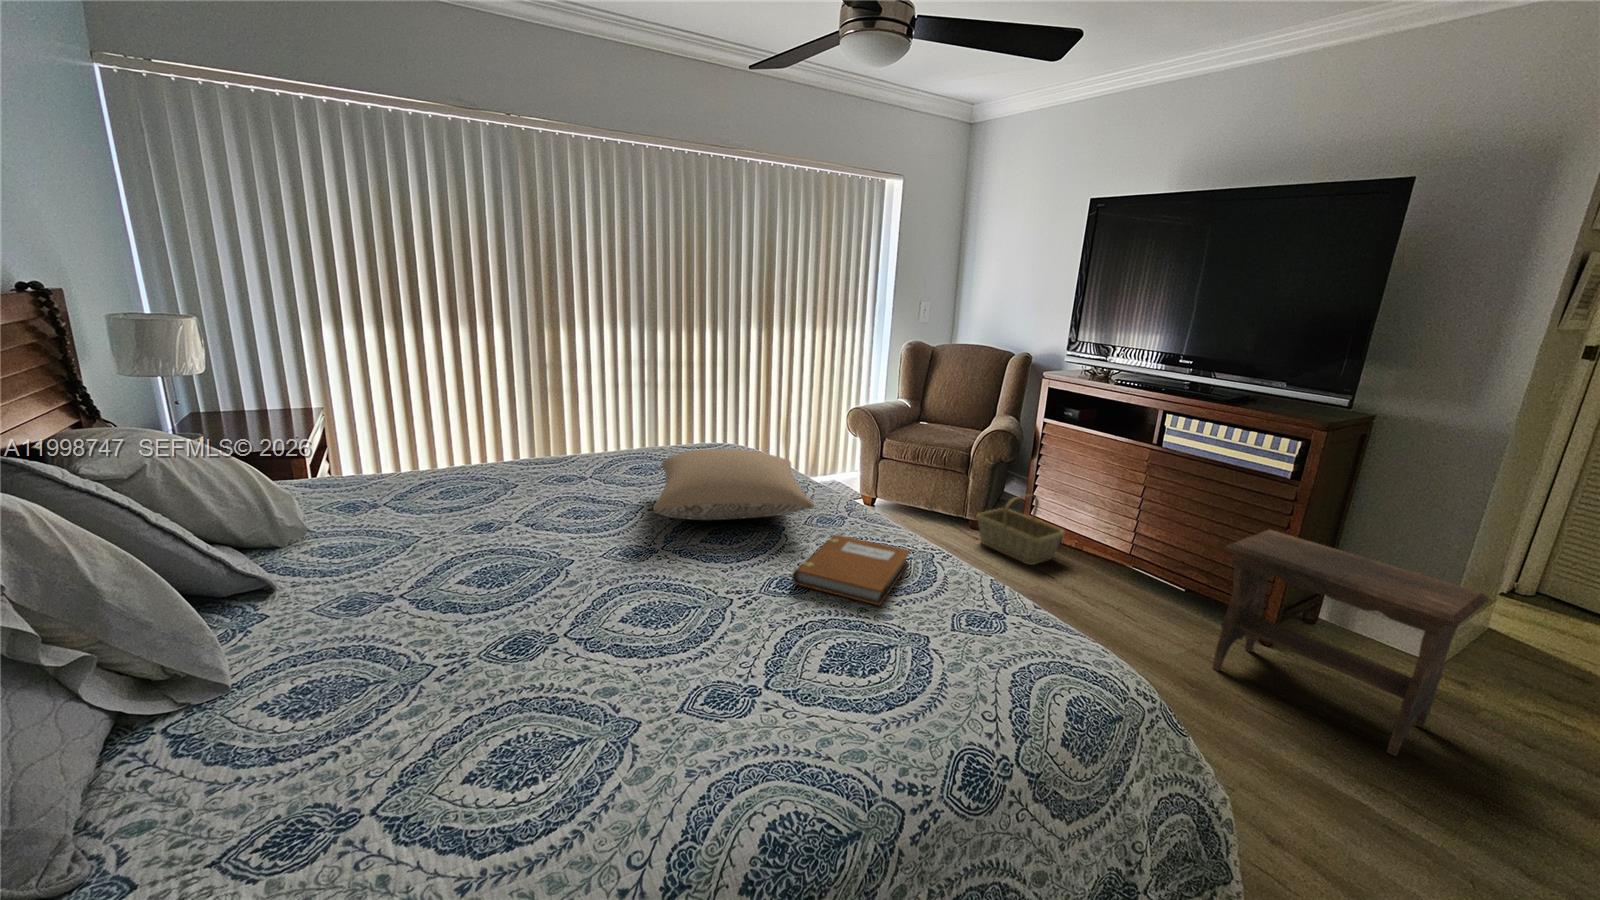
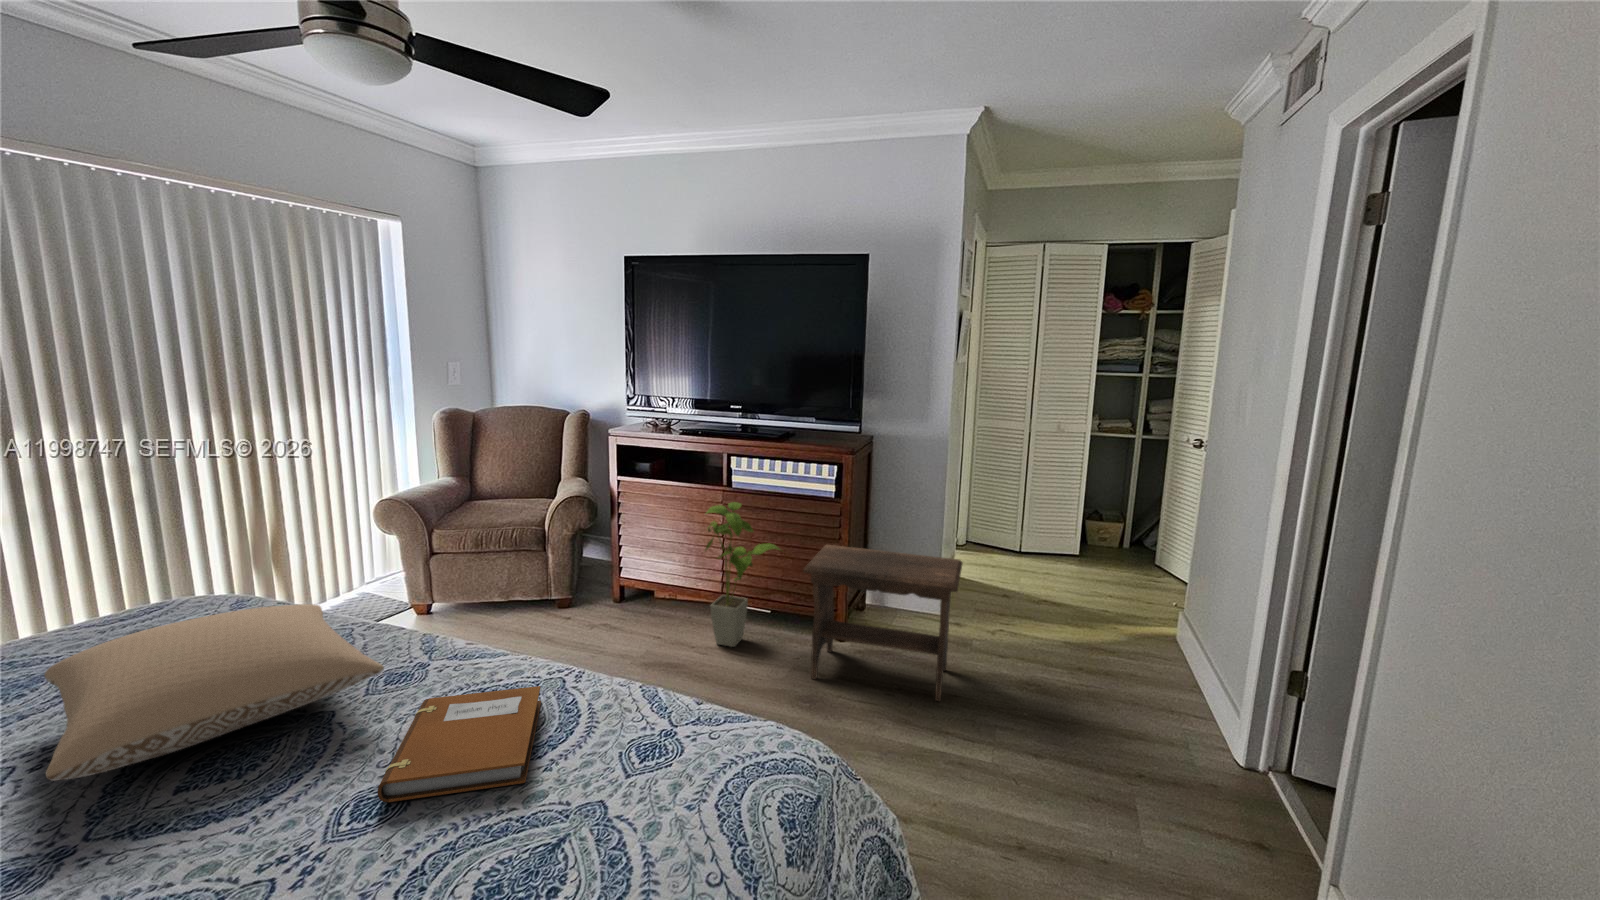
house plant: none [1110,460,1210,610] -> present [705,502,780,647]
basket: present [976,494,1065,565] -> none [565,557,660,631]

